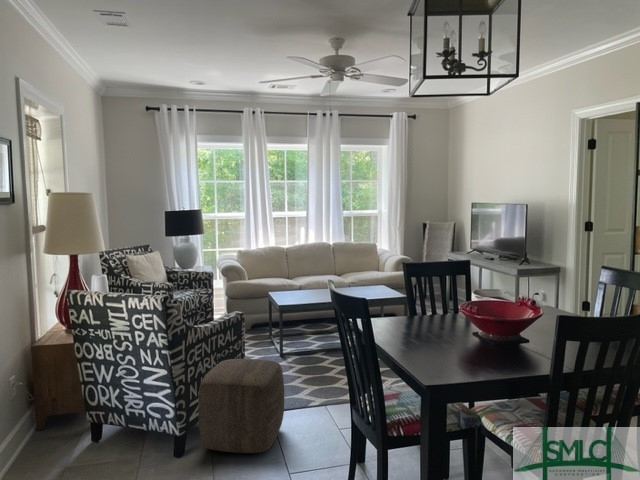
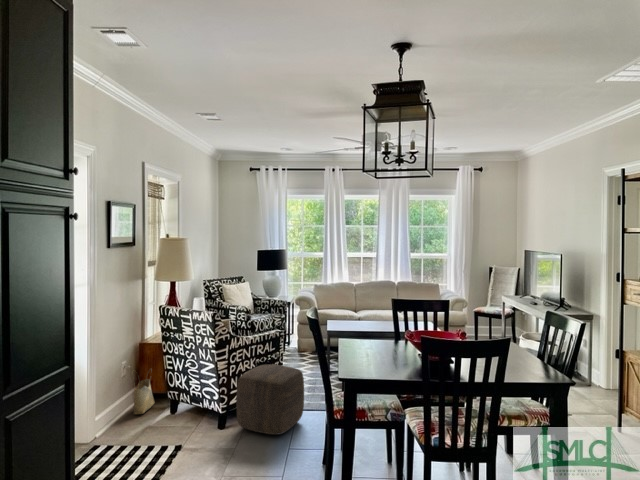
woven basket: none [25,383,61,452] -> present [134,379,154,414]

